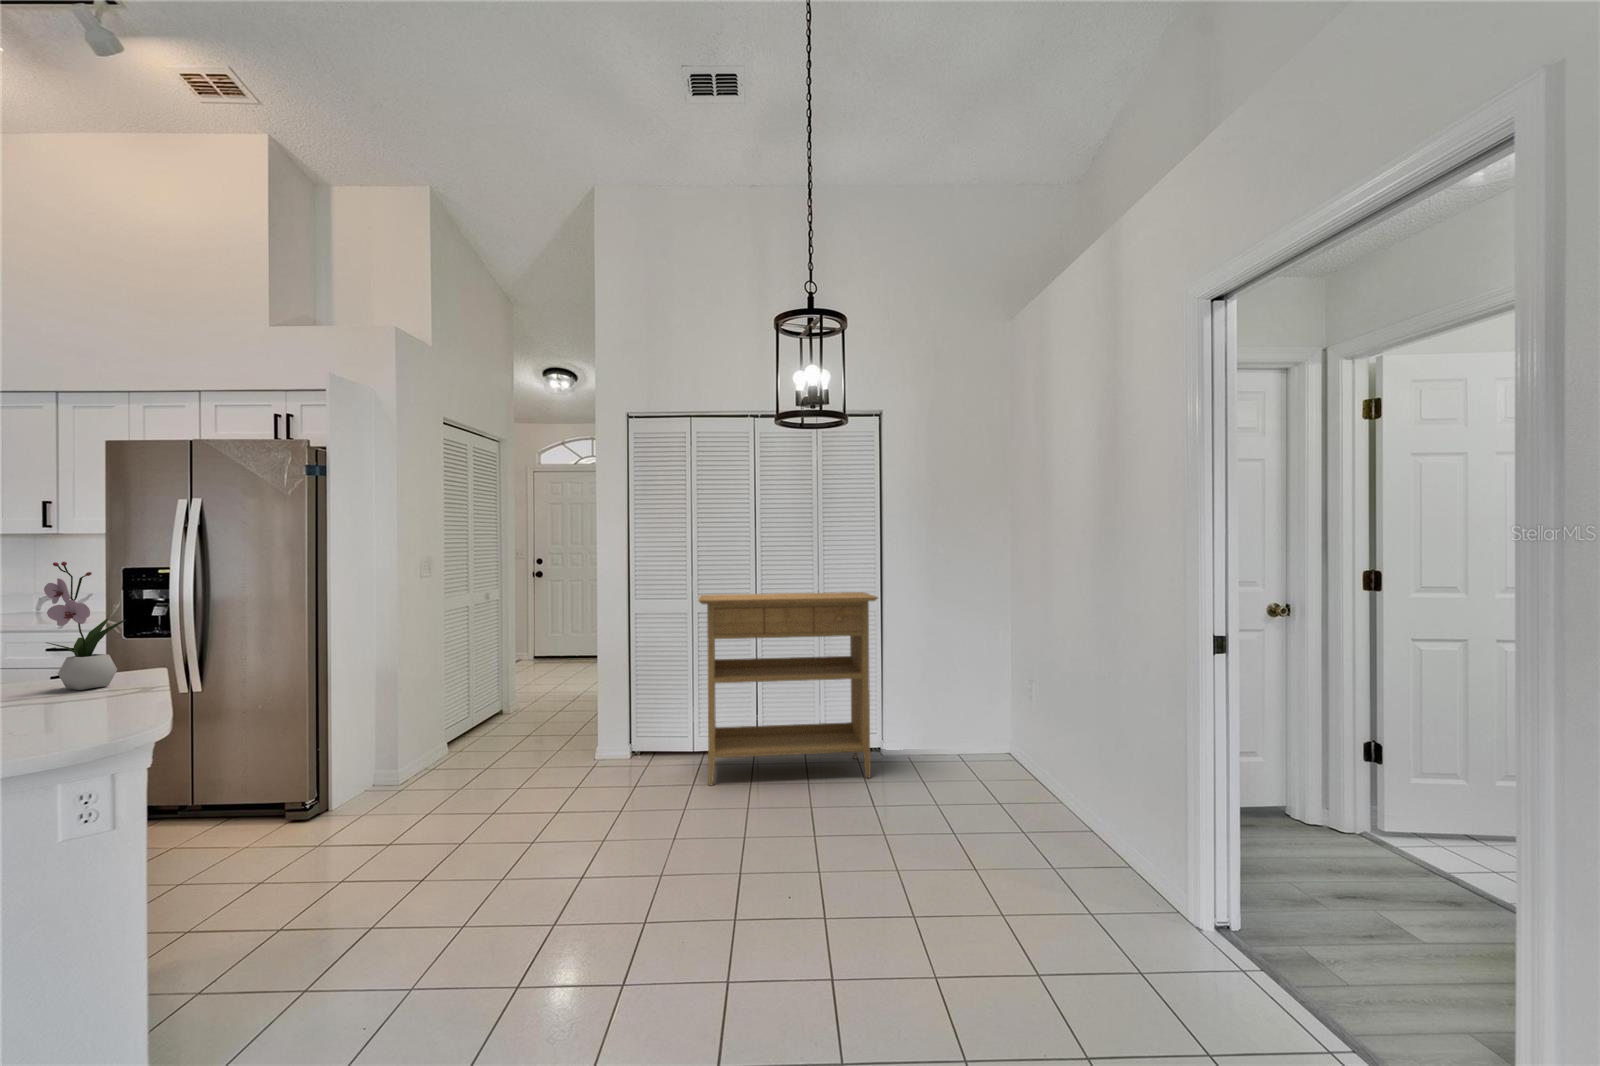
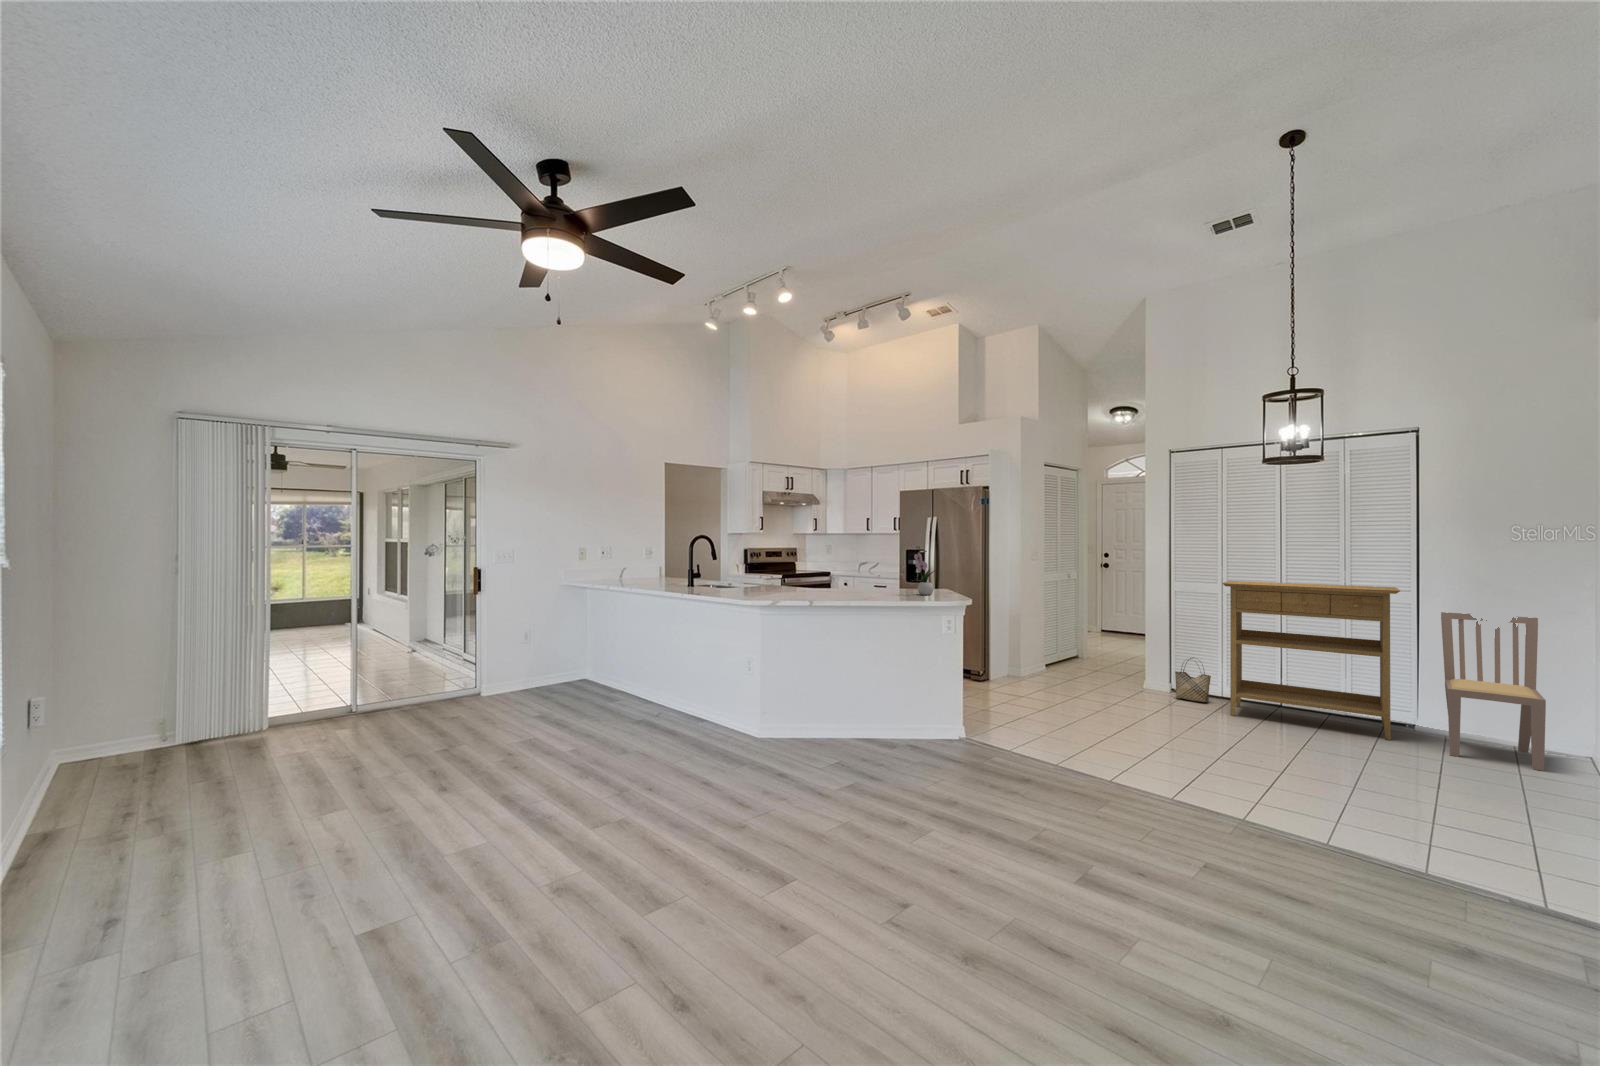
dining chair: none [902,617,996,786] -> present [1441,612,1546,771]
woven basket: none [635,706,680,769] -> present [1175,658,1211,702]

